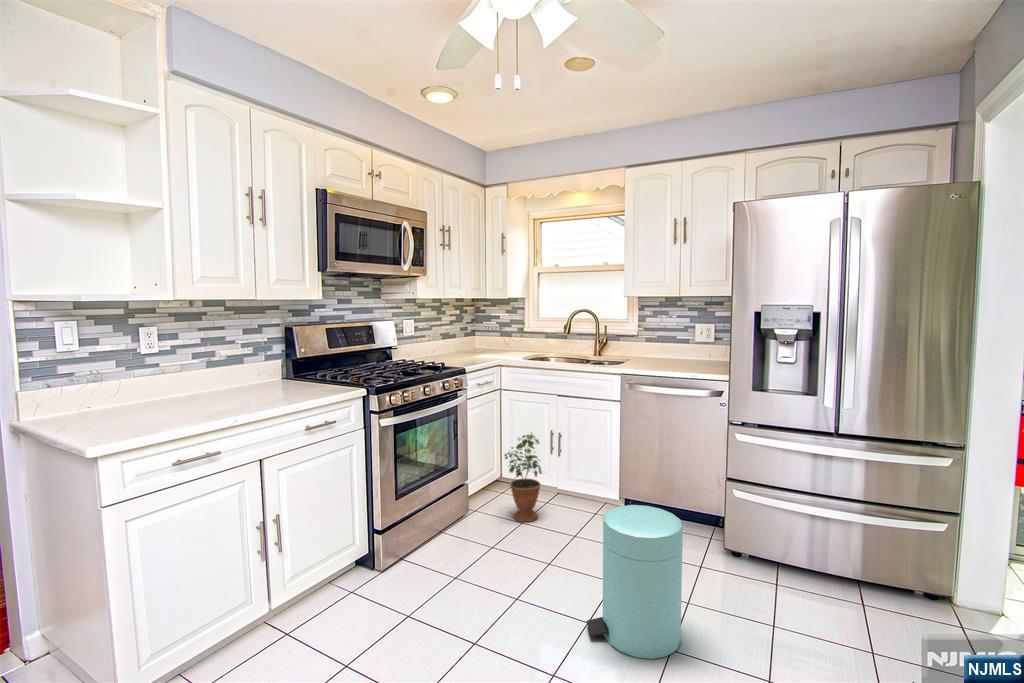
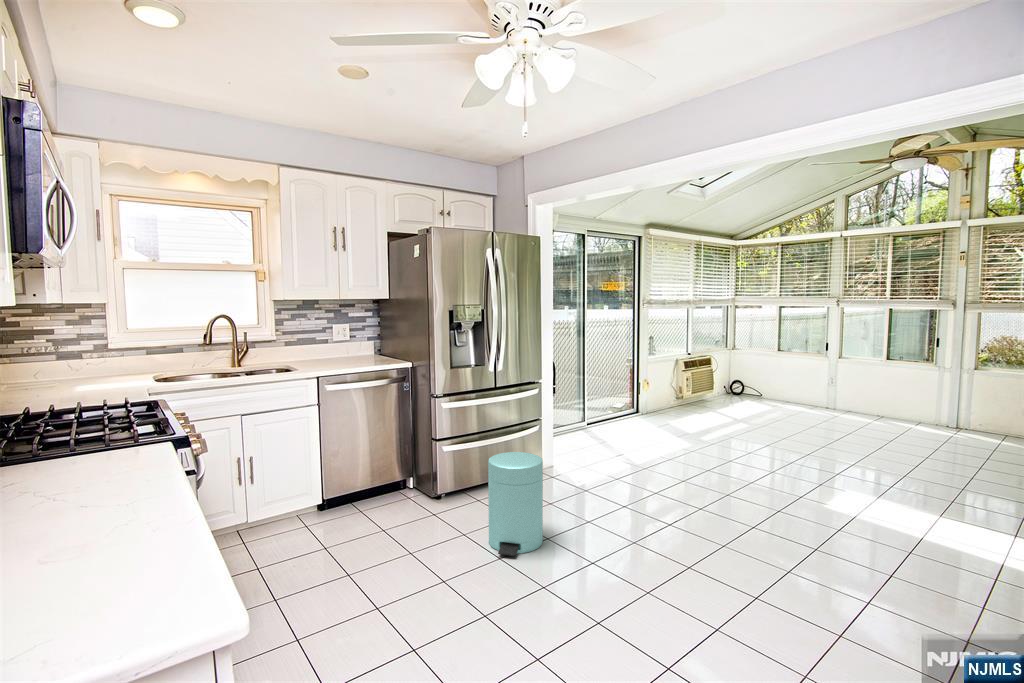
potted plant: present [504,433,542,522] -> none [271,455,315,560]

